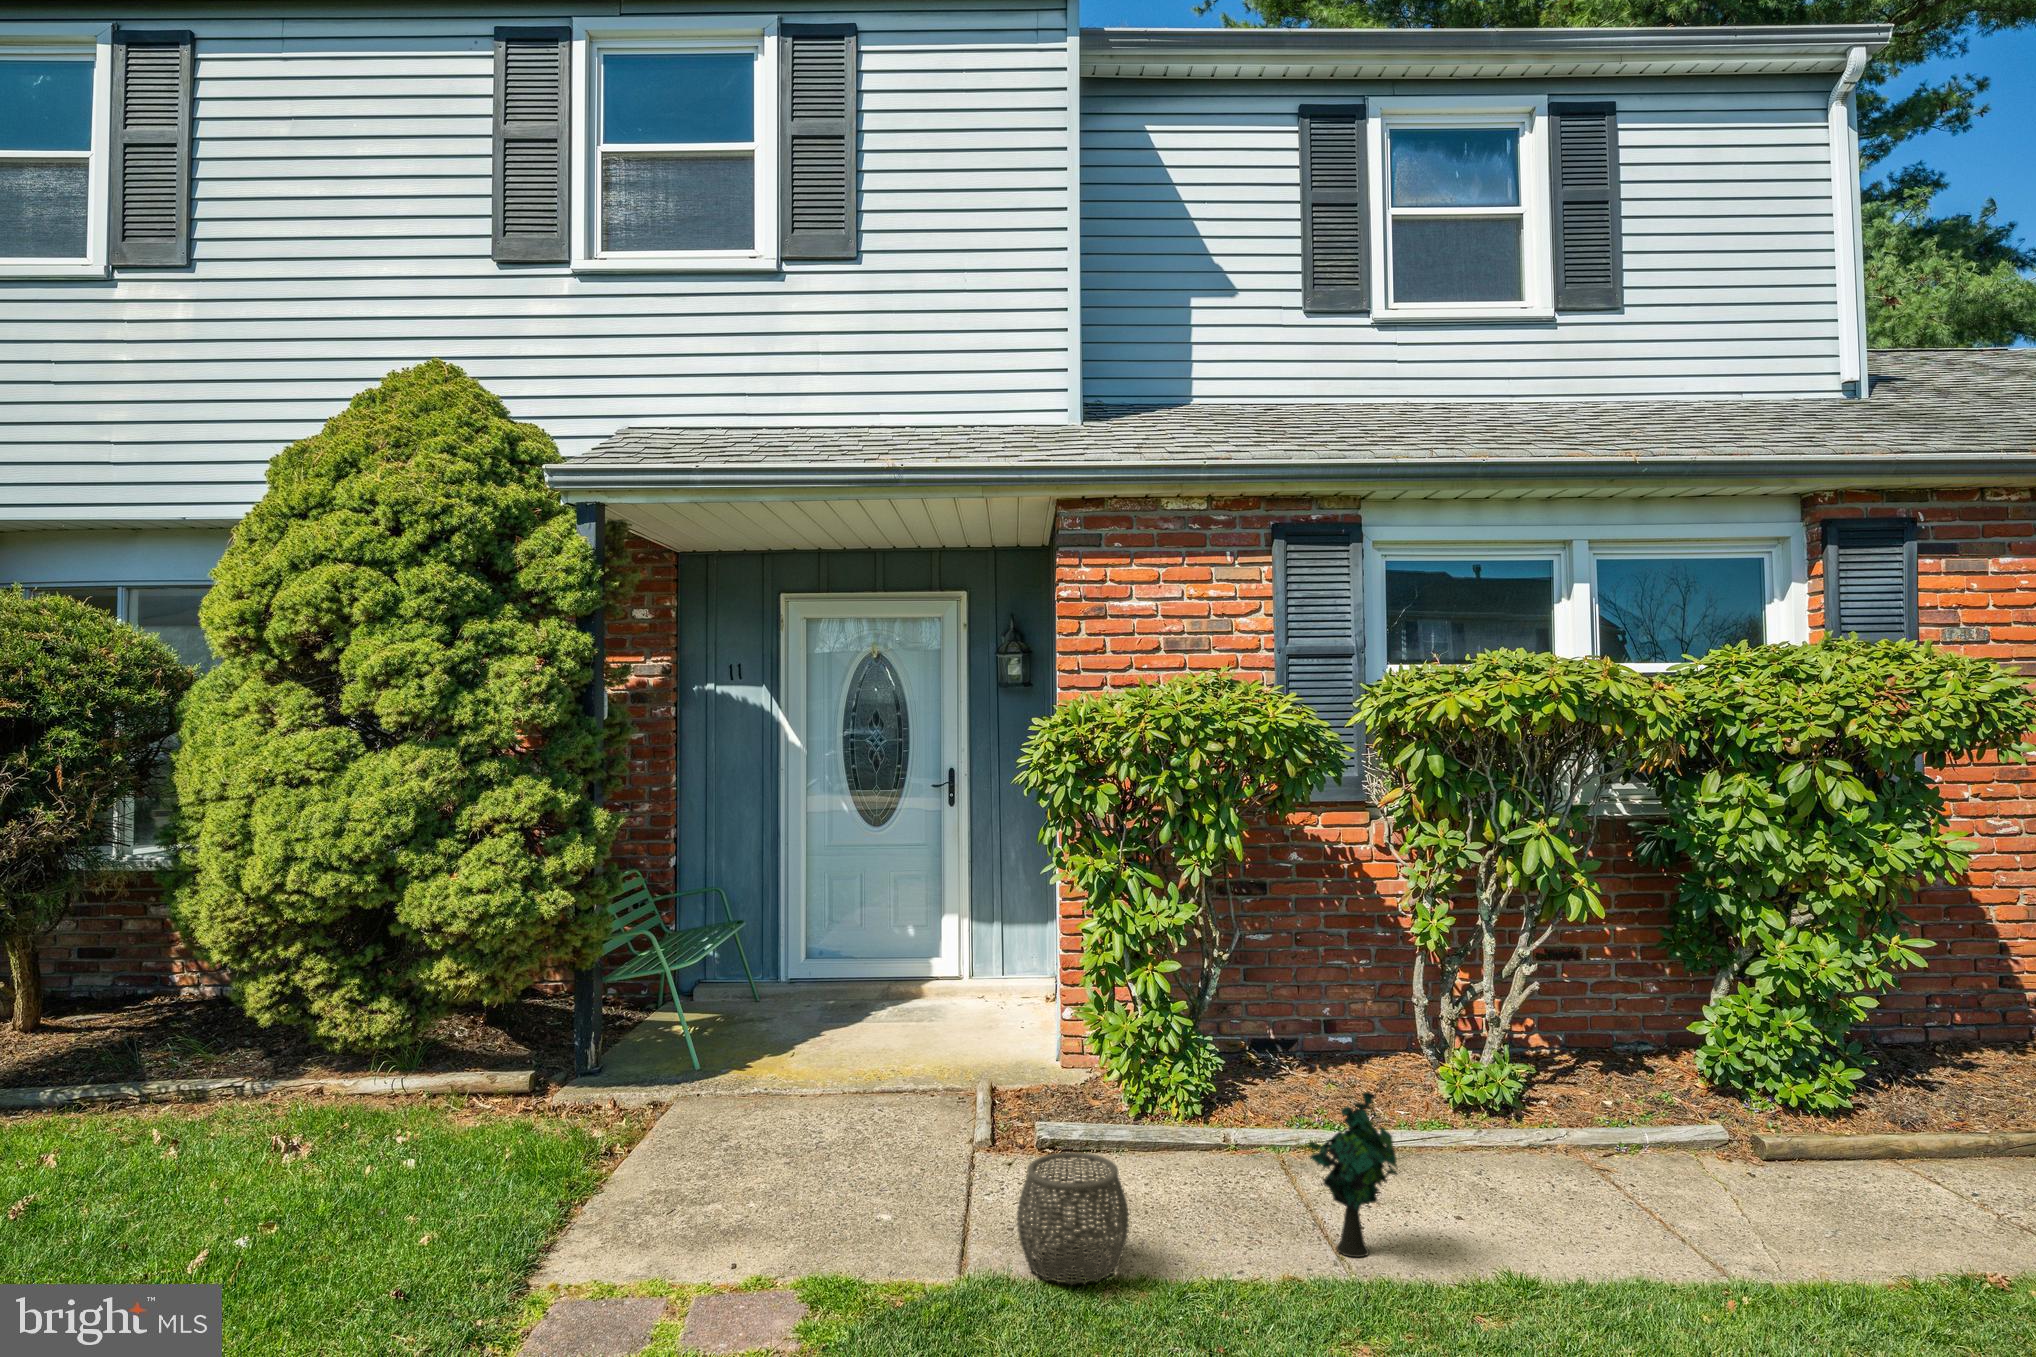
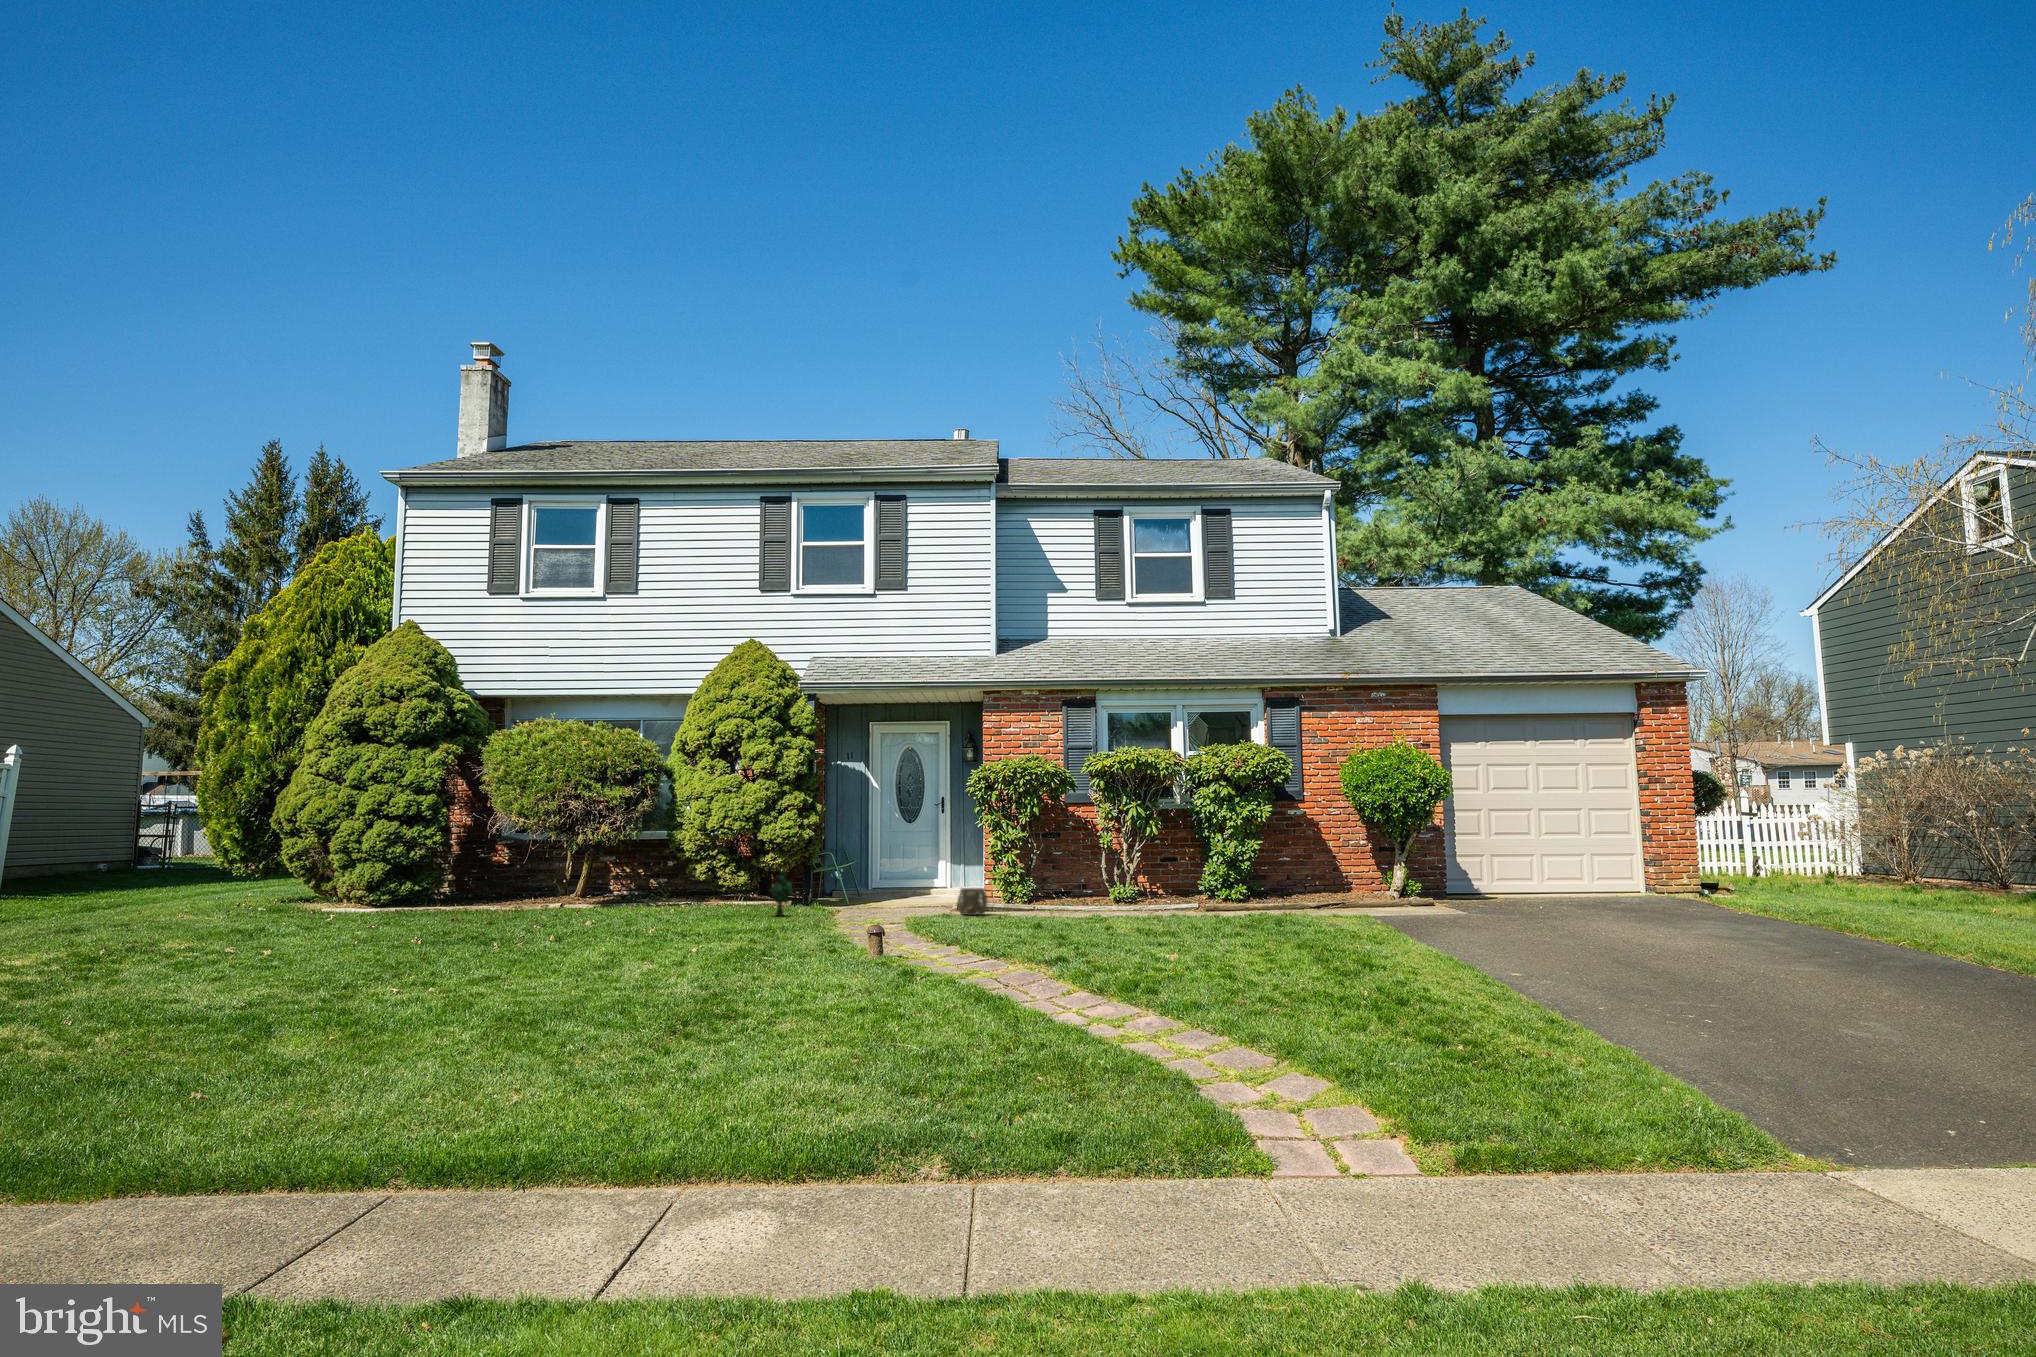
decorative plant: present [1308,1092,1398,1257] -> present [770,872,792,916]

